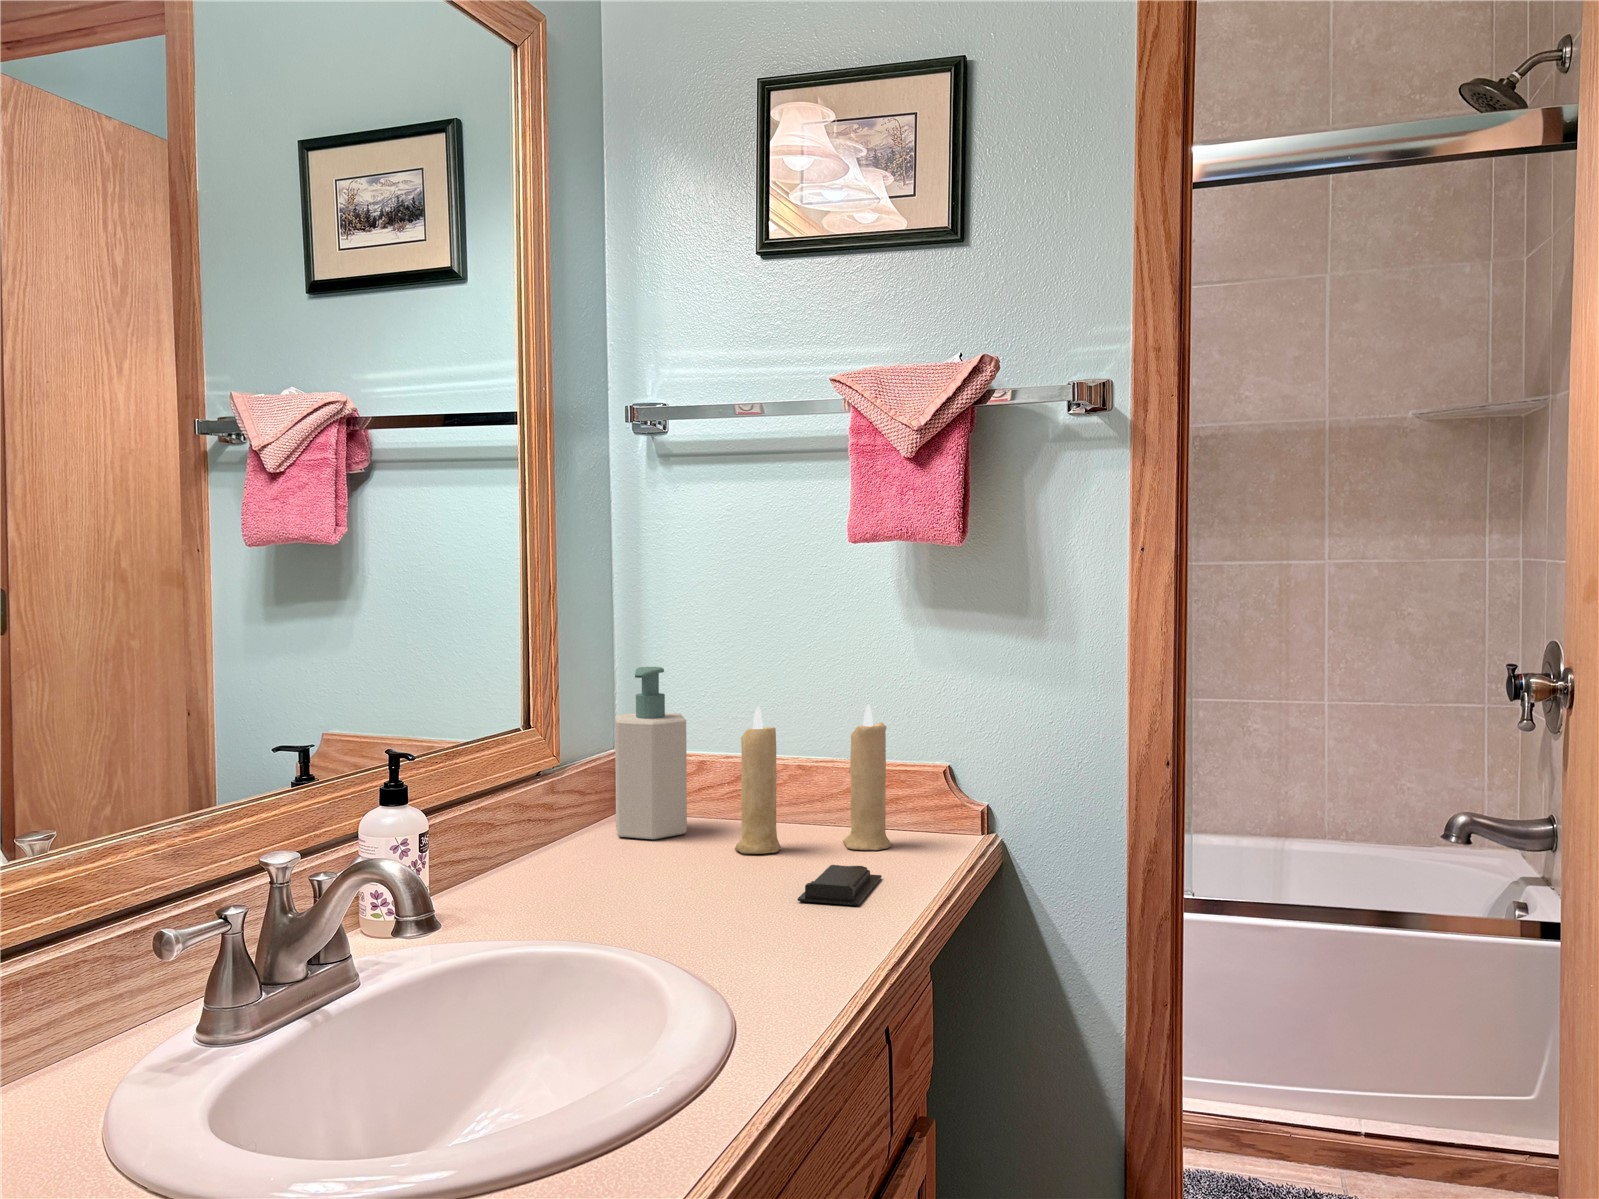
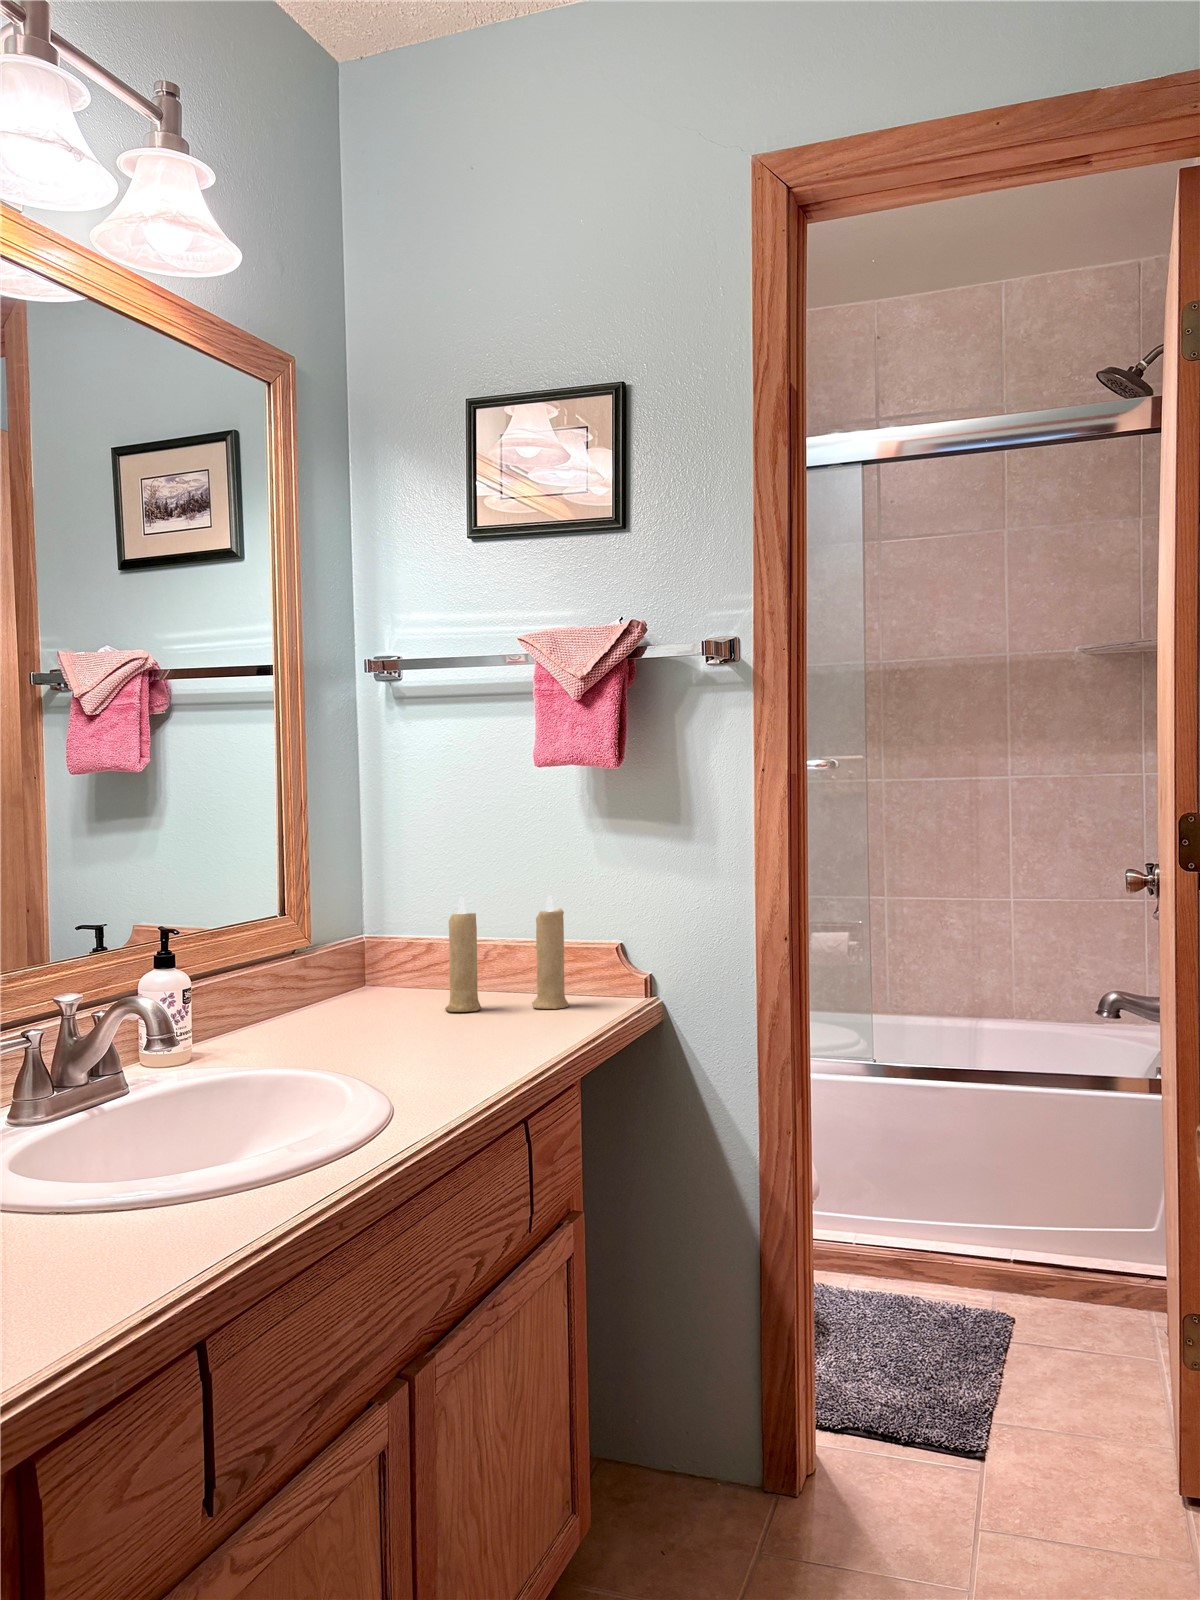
soap bottle: present [615,667,687,839] -> none [355,867,412,1003]
soap bar: present [798,865,882,905] -> none [476,1017,549,1044]

